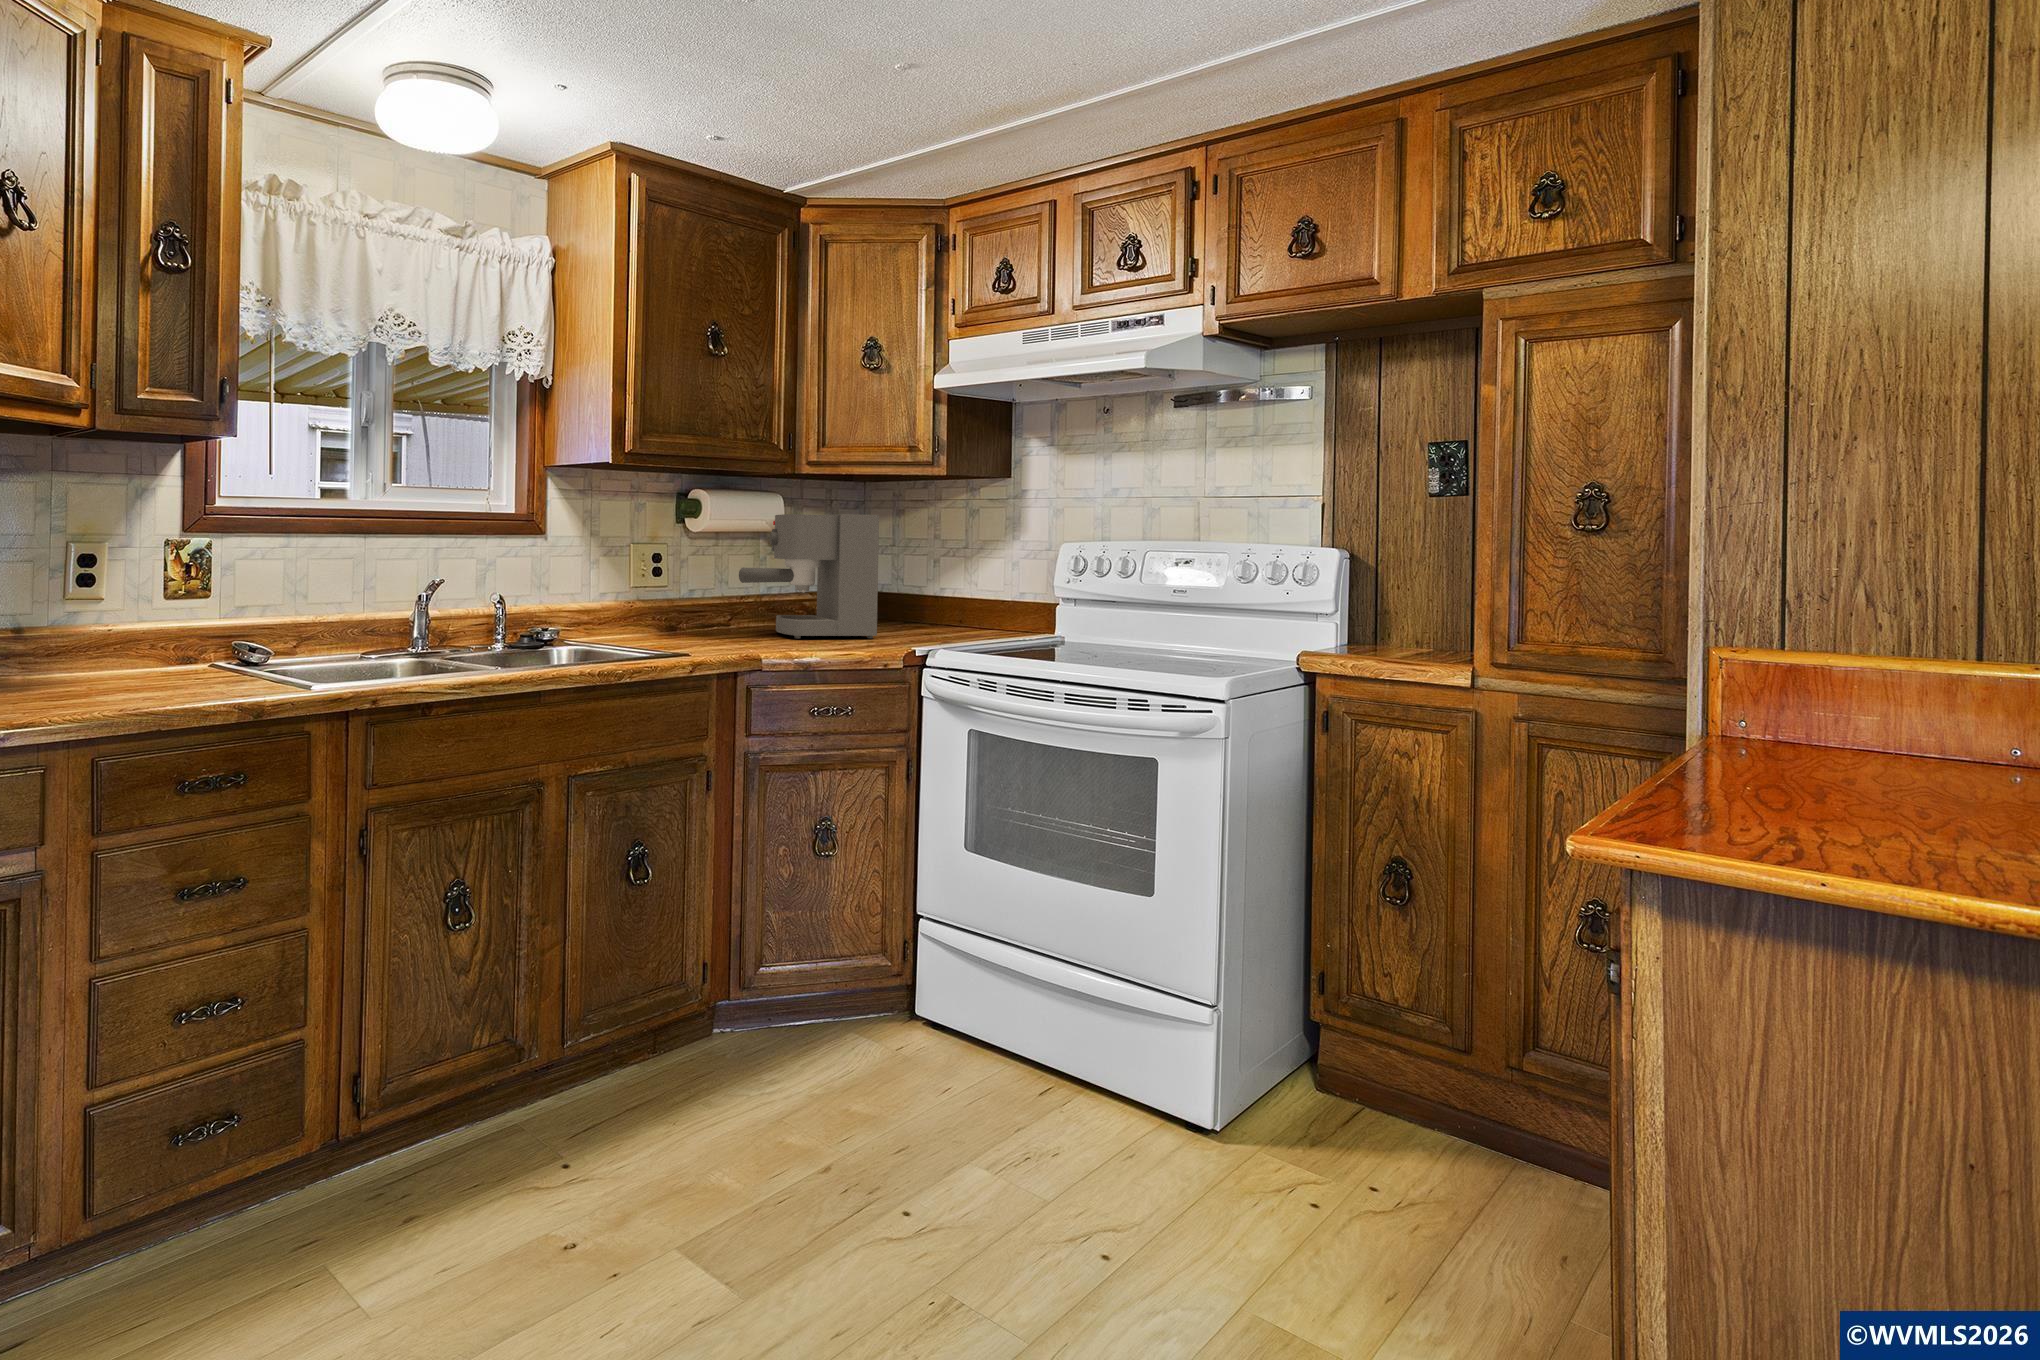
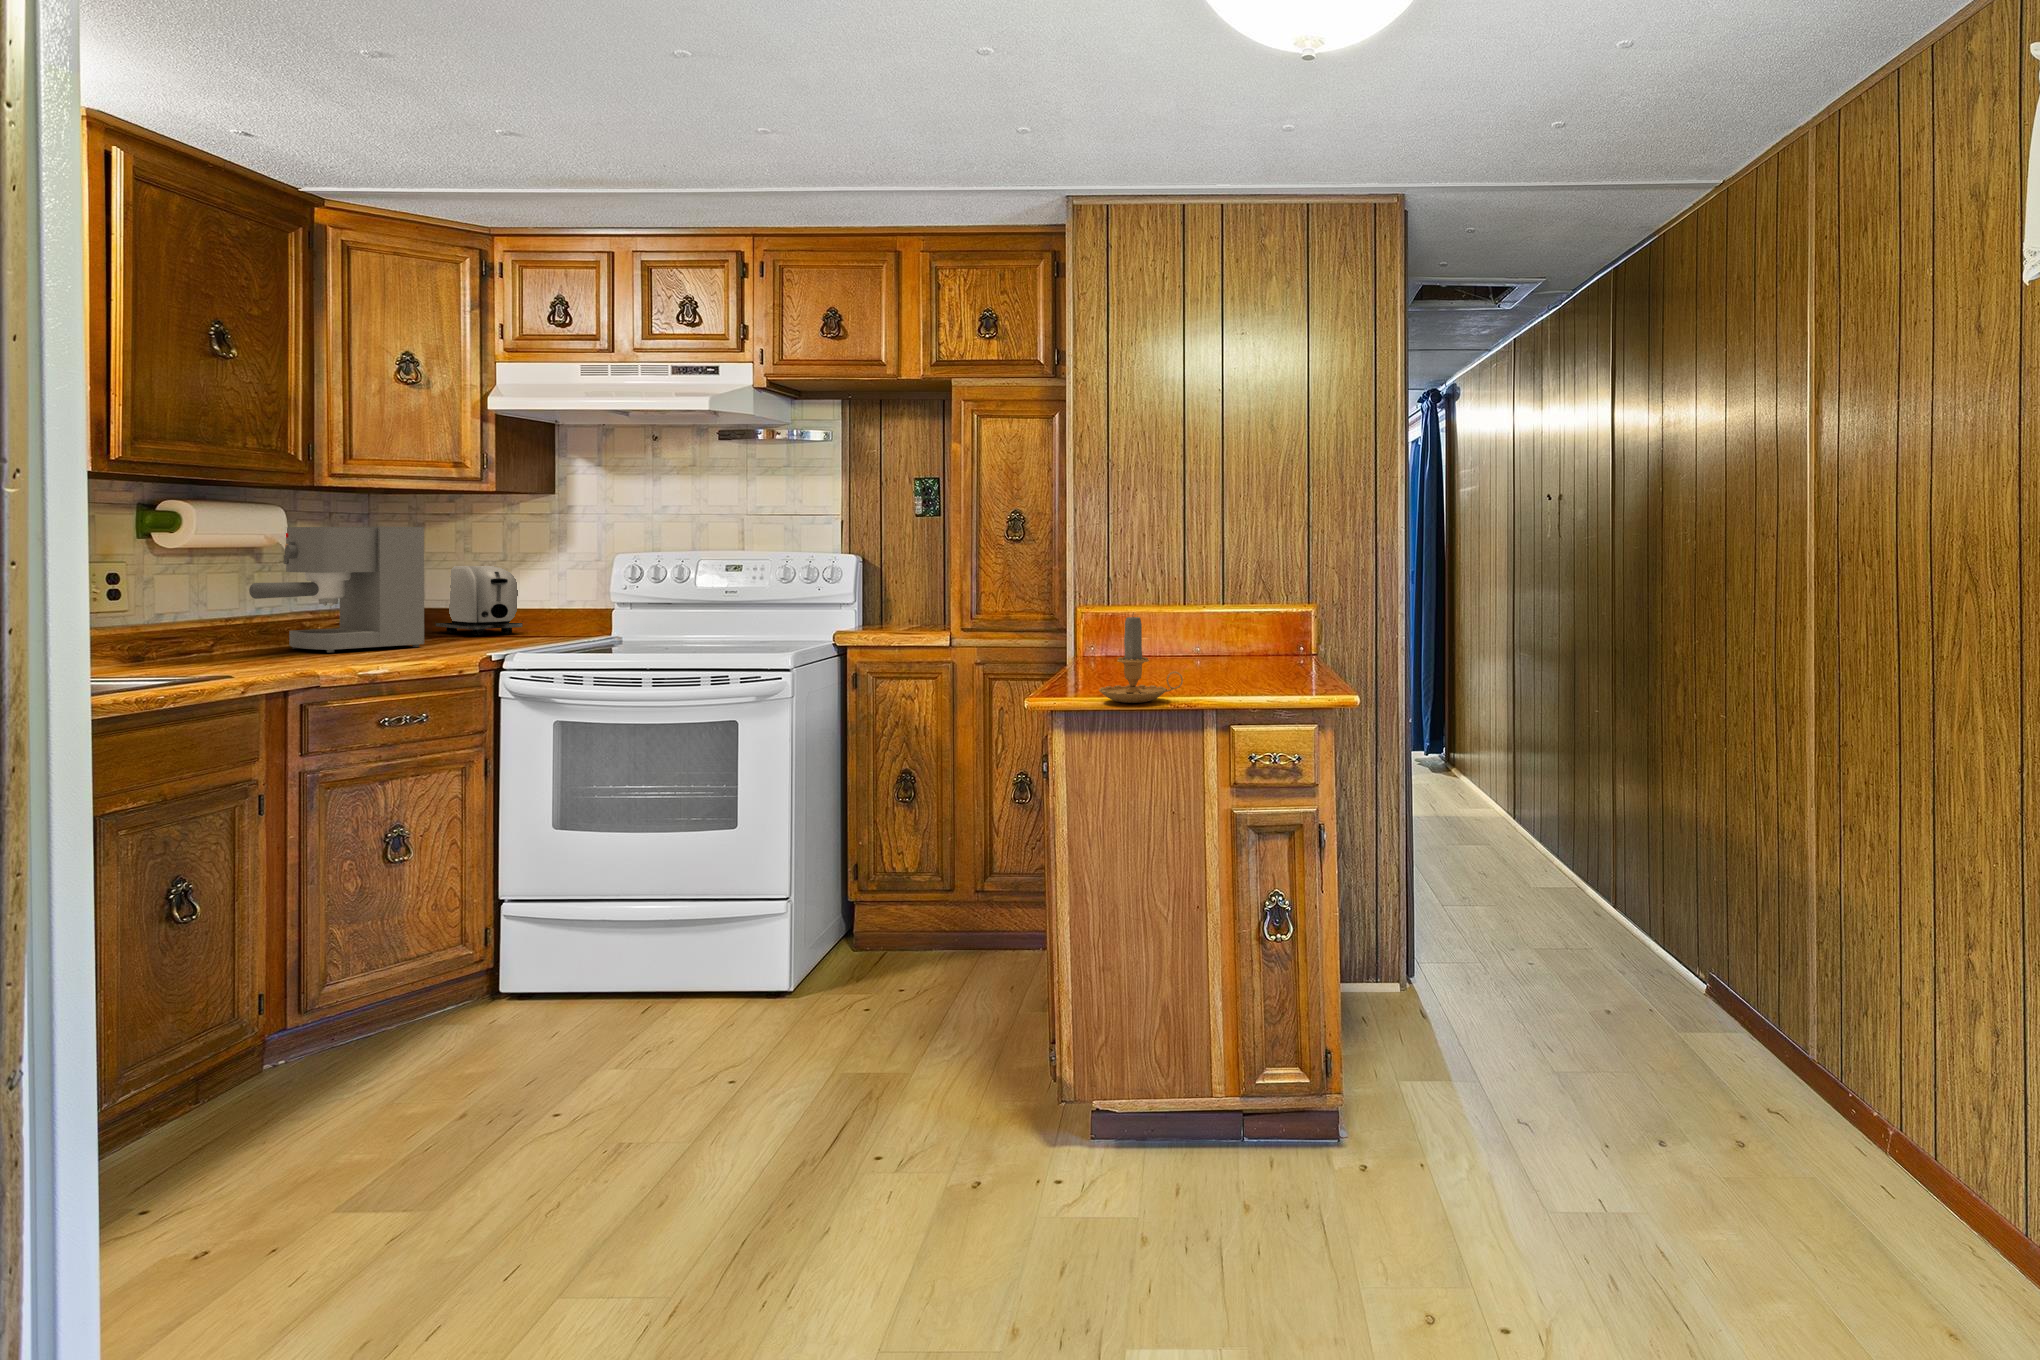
toaster: none [907,557,979,630] -> present [436,566,523,635]
candle: none [1719,659,1939,844] -> present [1099,616,1183,703]

